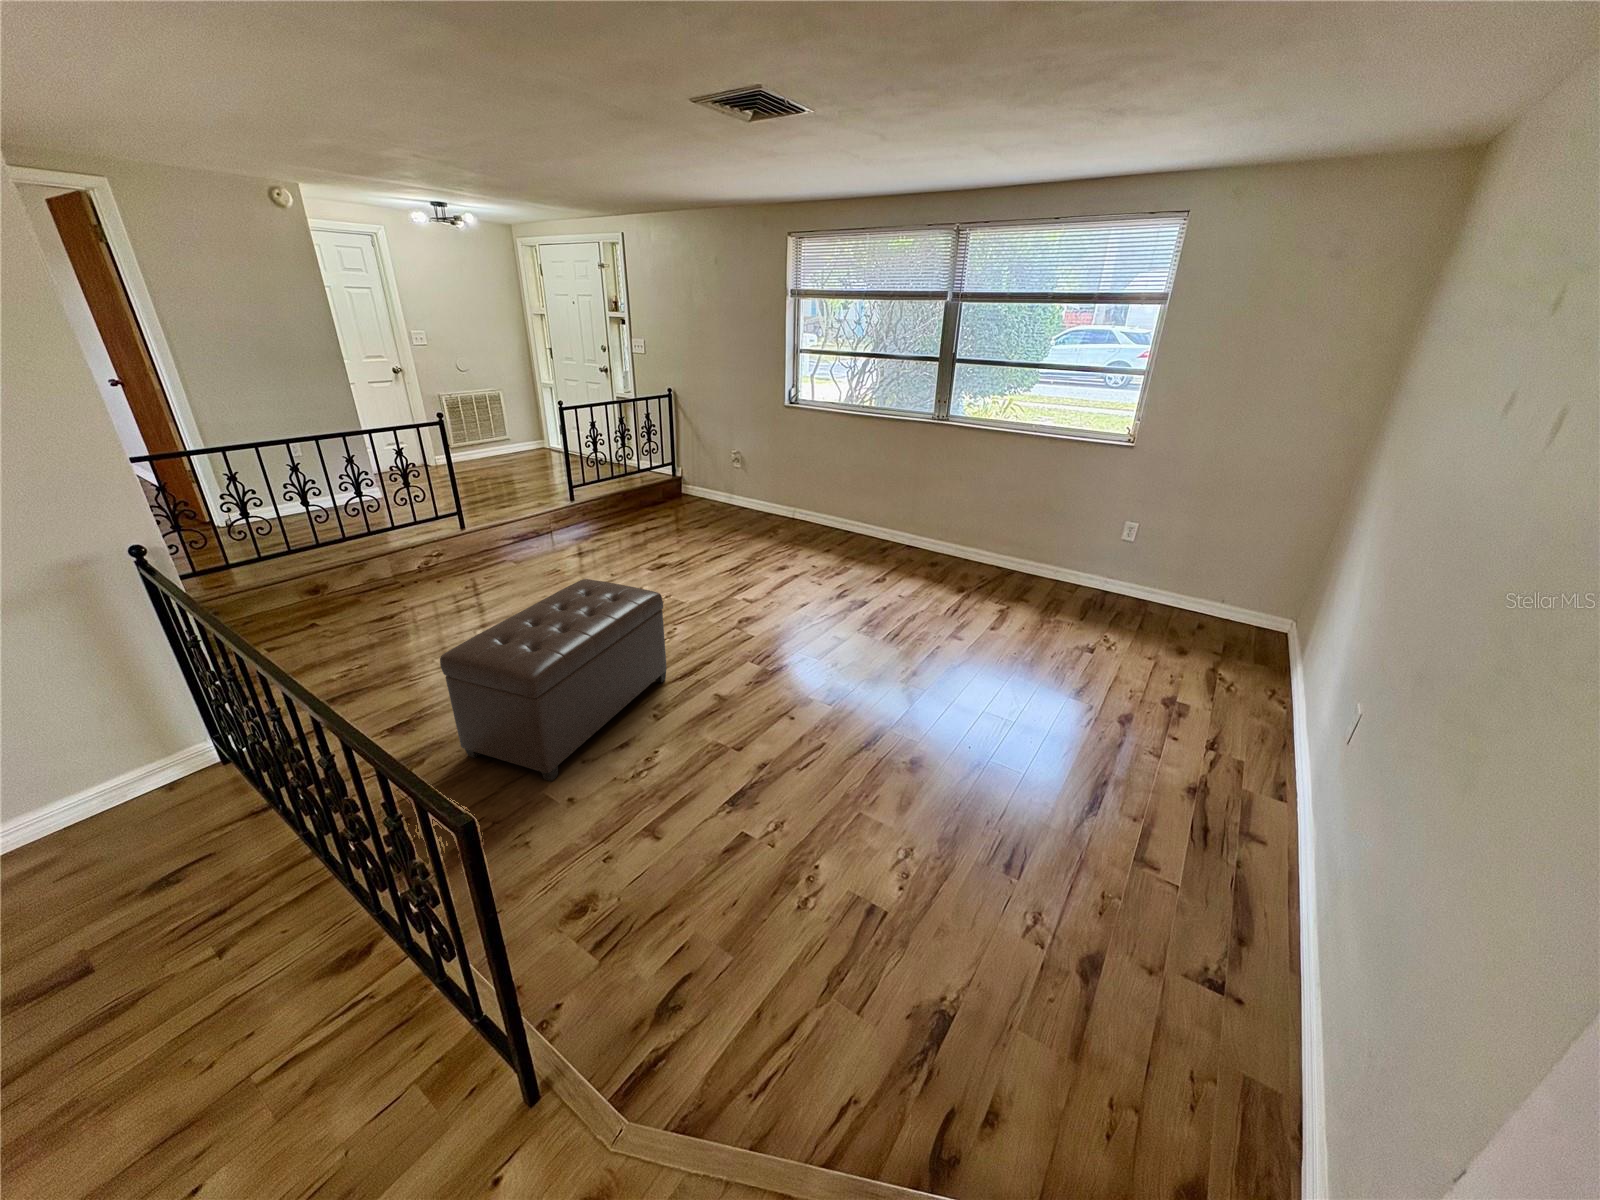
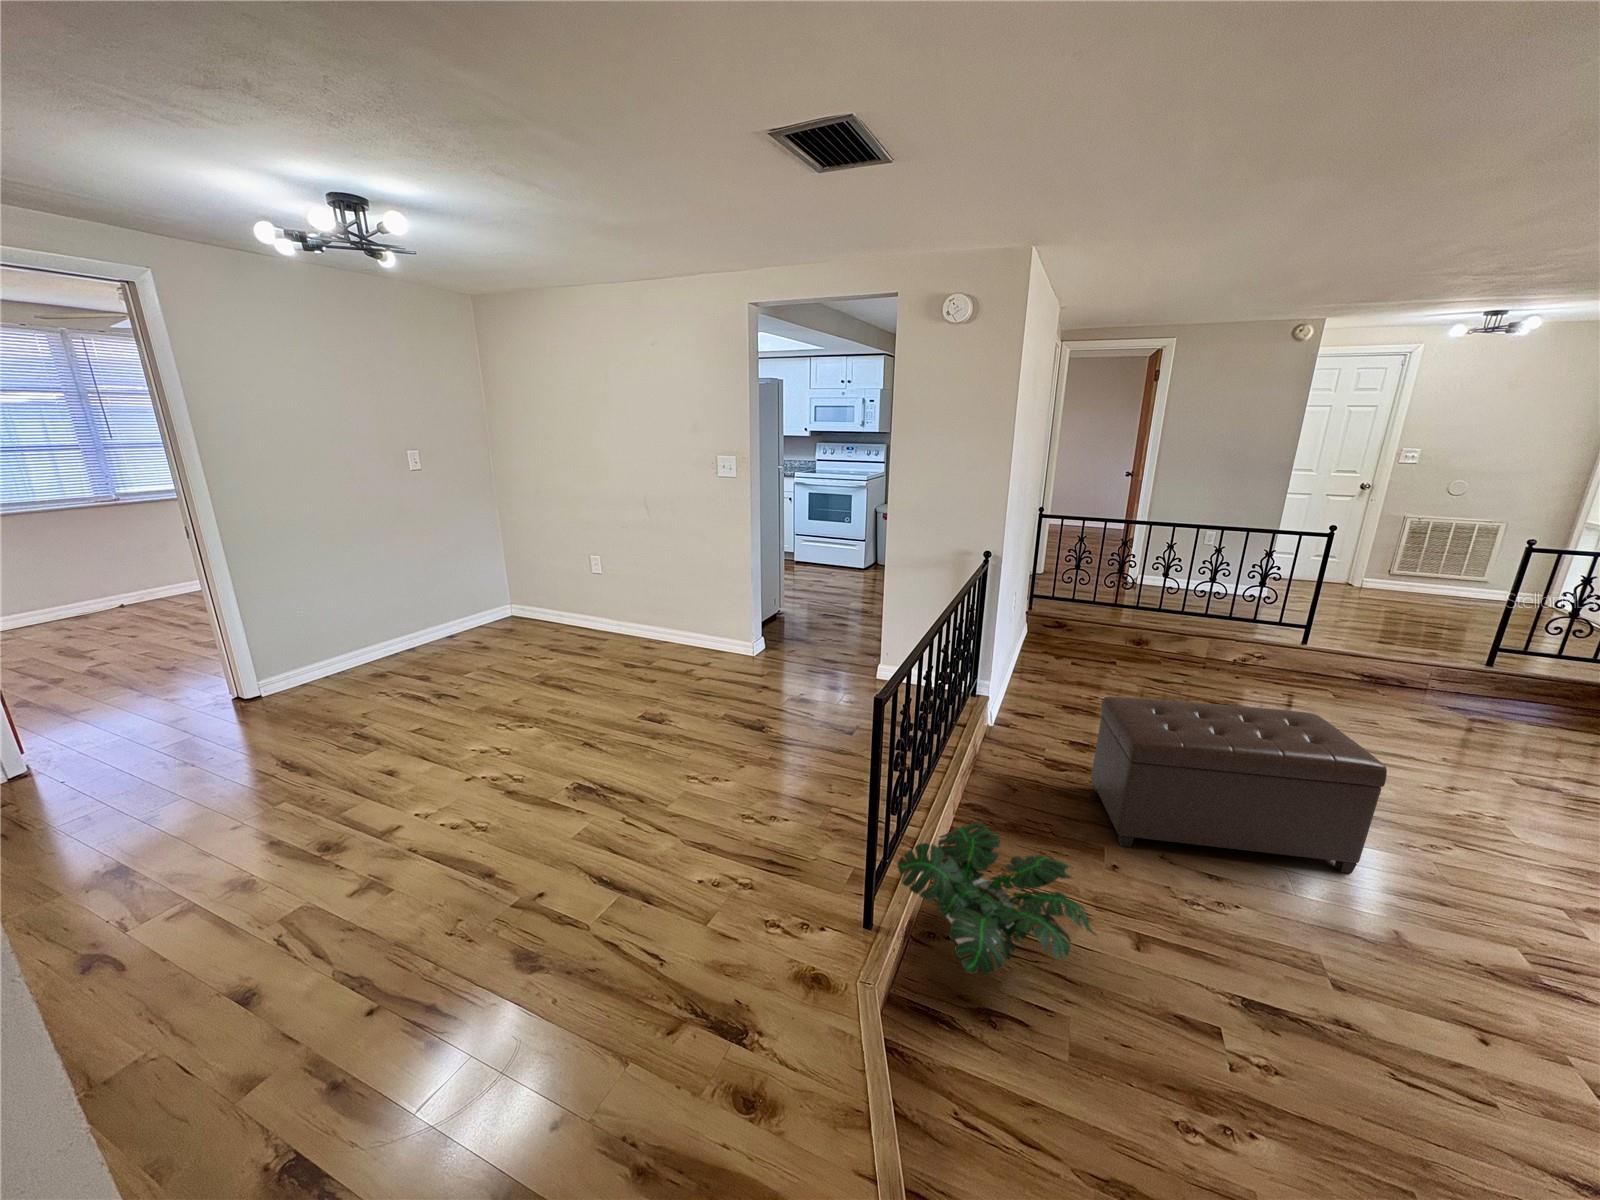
potted plant: none [457,823,695,1017] -> present [898,823,1096,974]

